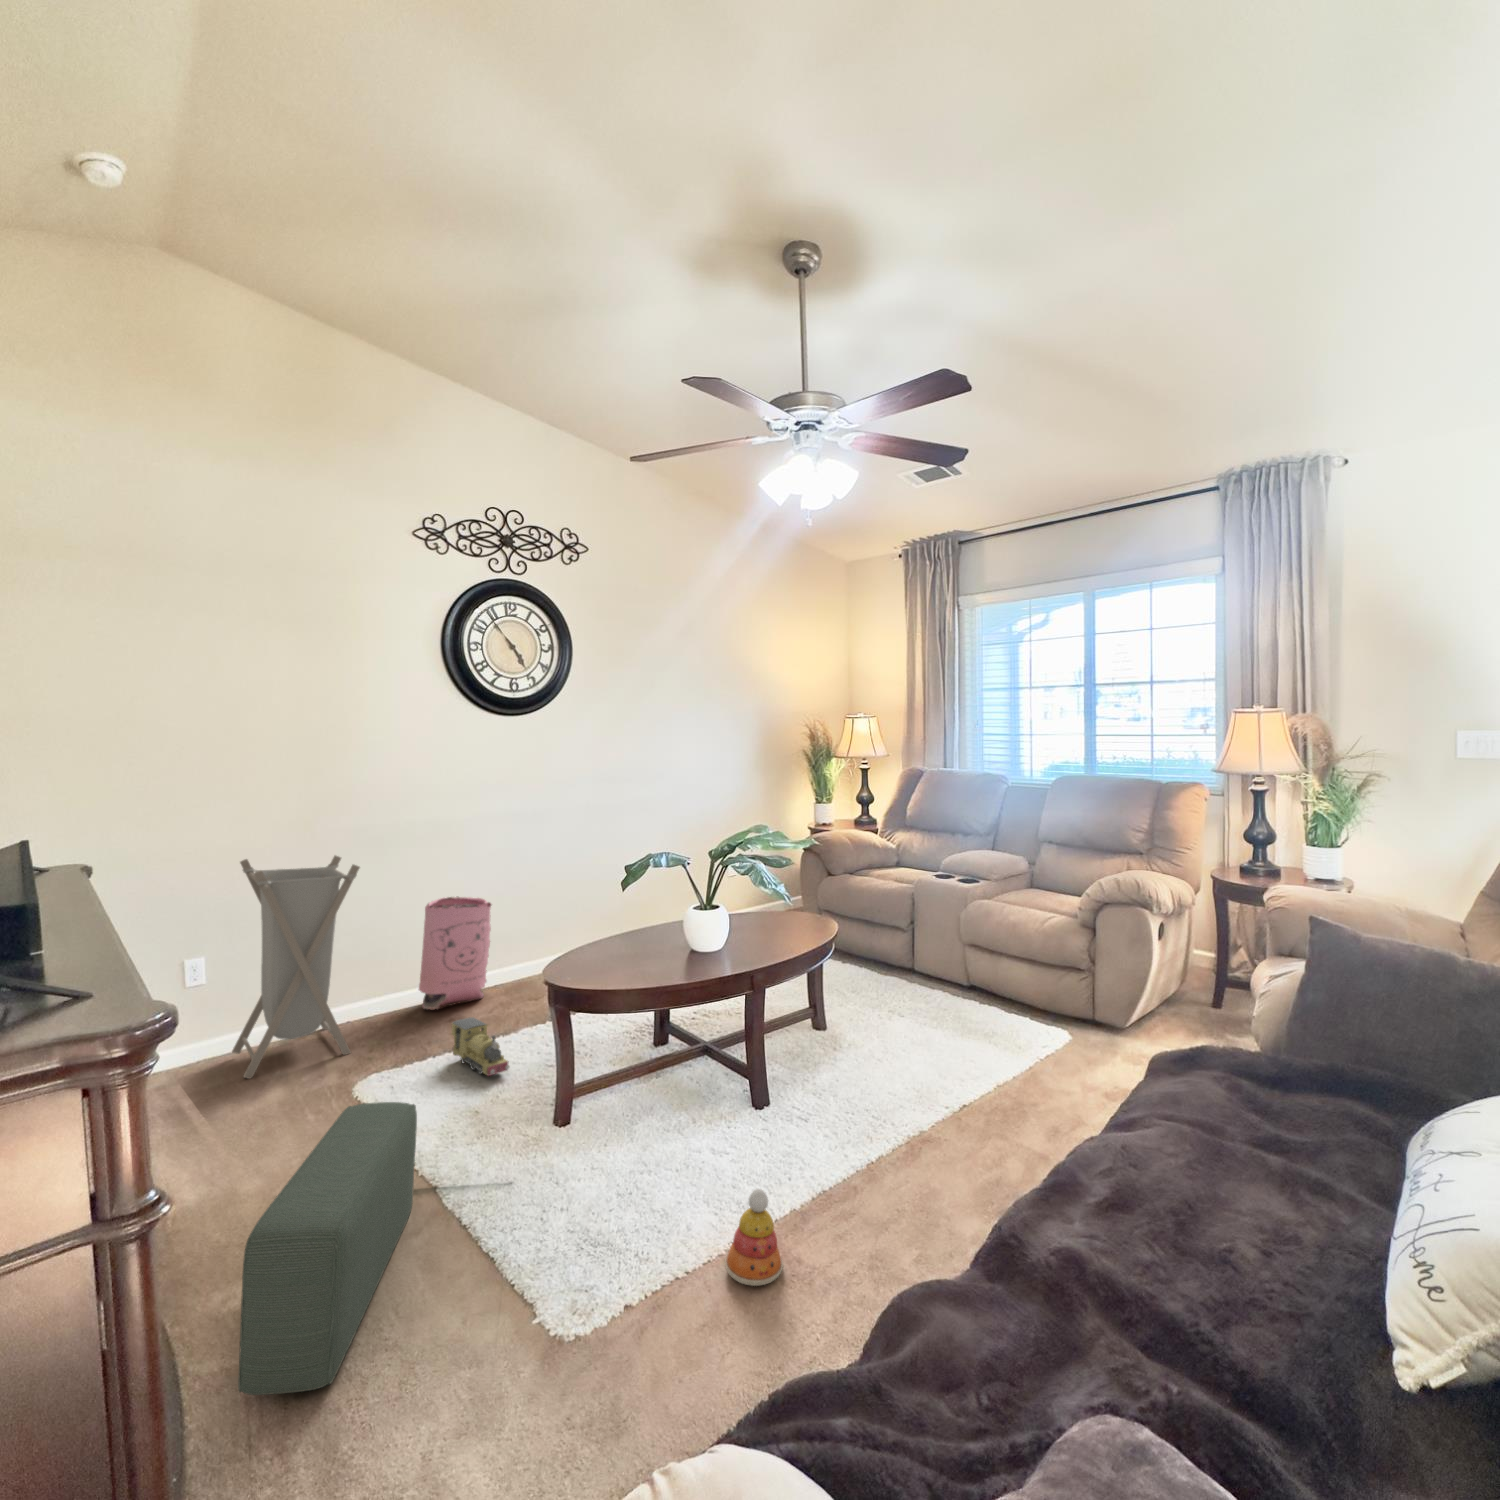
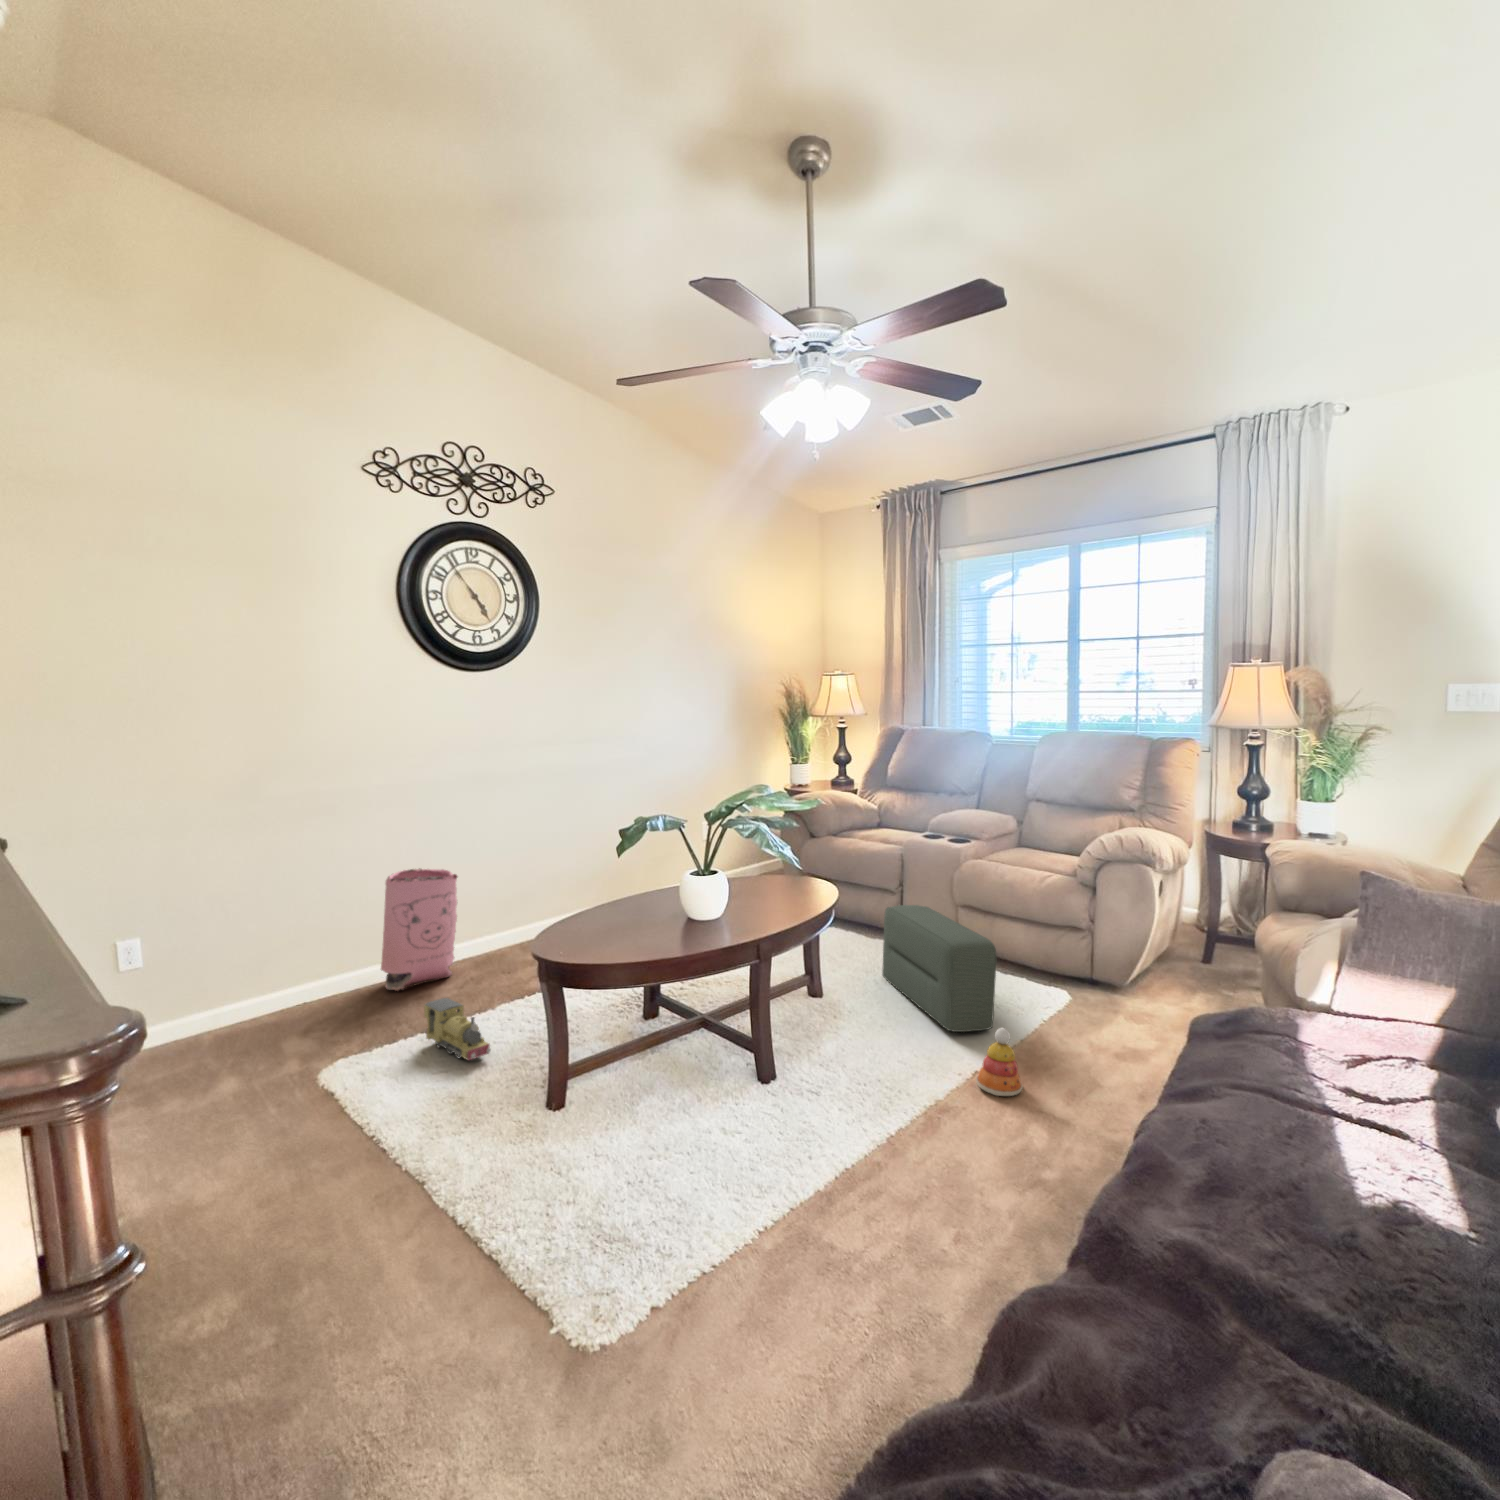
laundry hamper: present [232,855,360,1078] -> none [175,826,315,1072]
pouf: present [238,1102,417,1395] -> present [882,905,996,1032]
stacking toy: present [725,1189,783,1286] -> present [976,1028,1023,1096]

